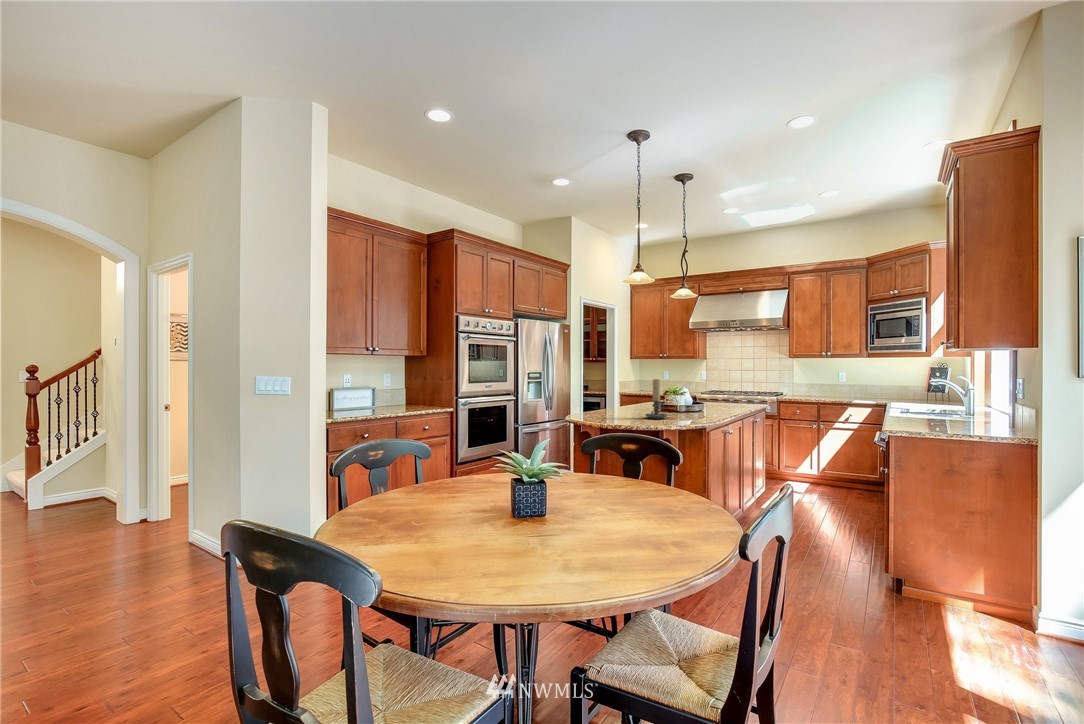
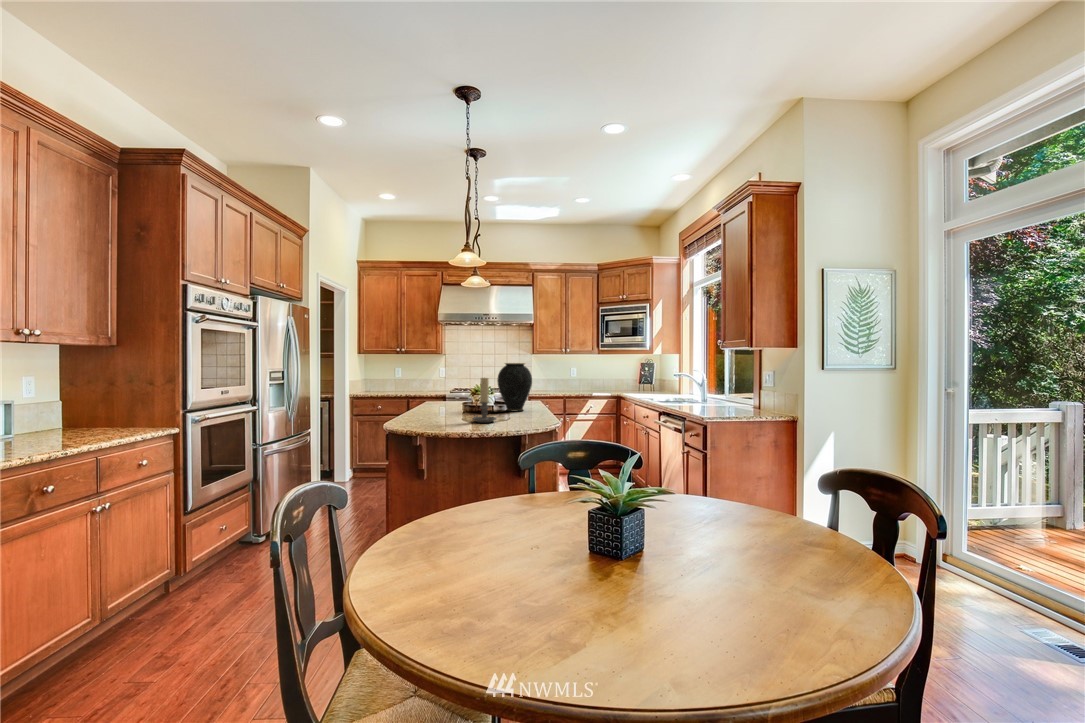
vase: none [693,367,727,412] -> present [497,363,532,412]

